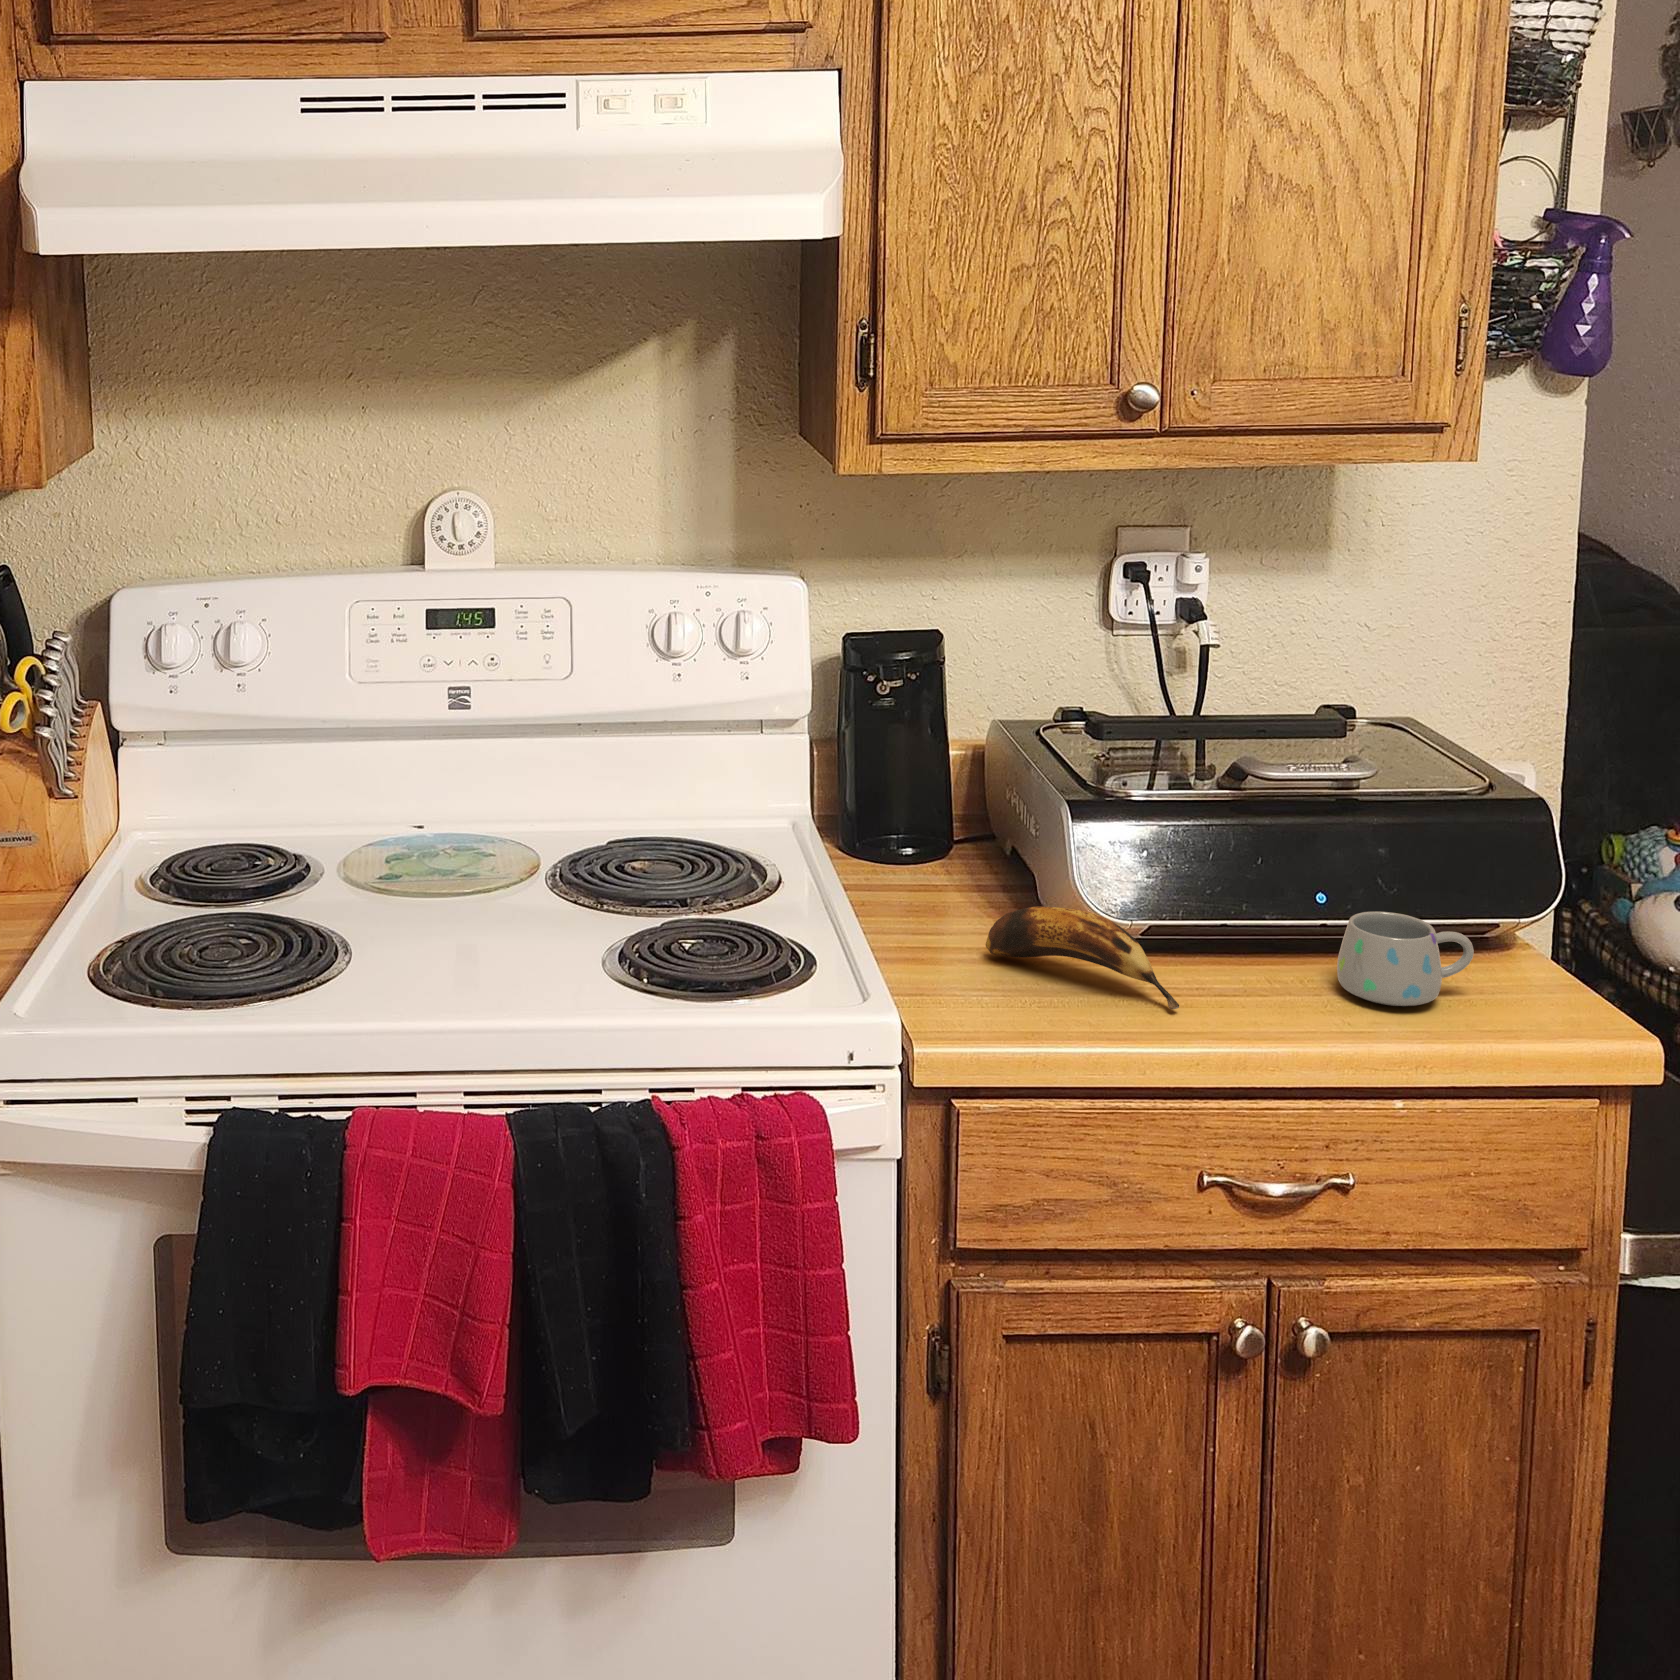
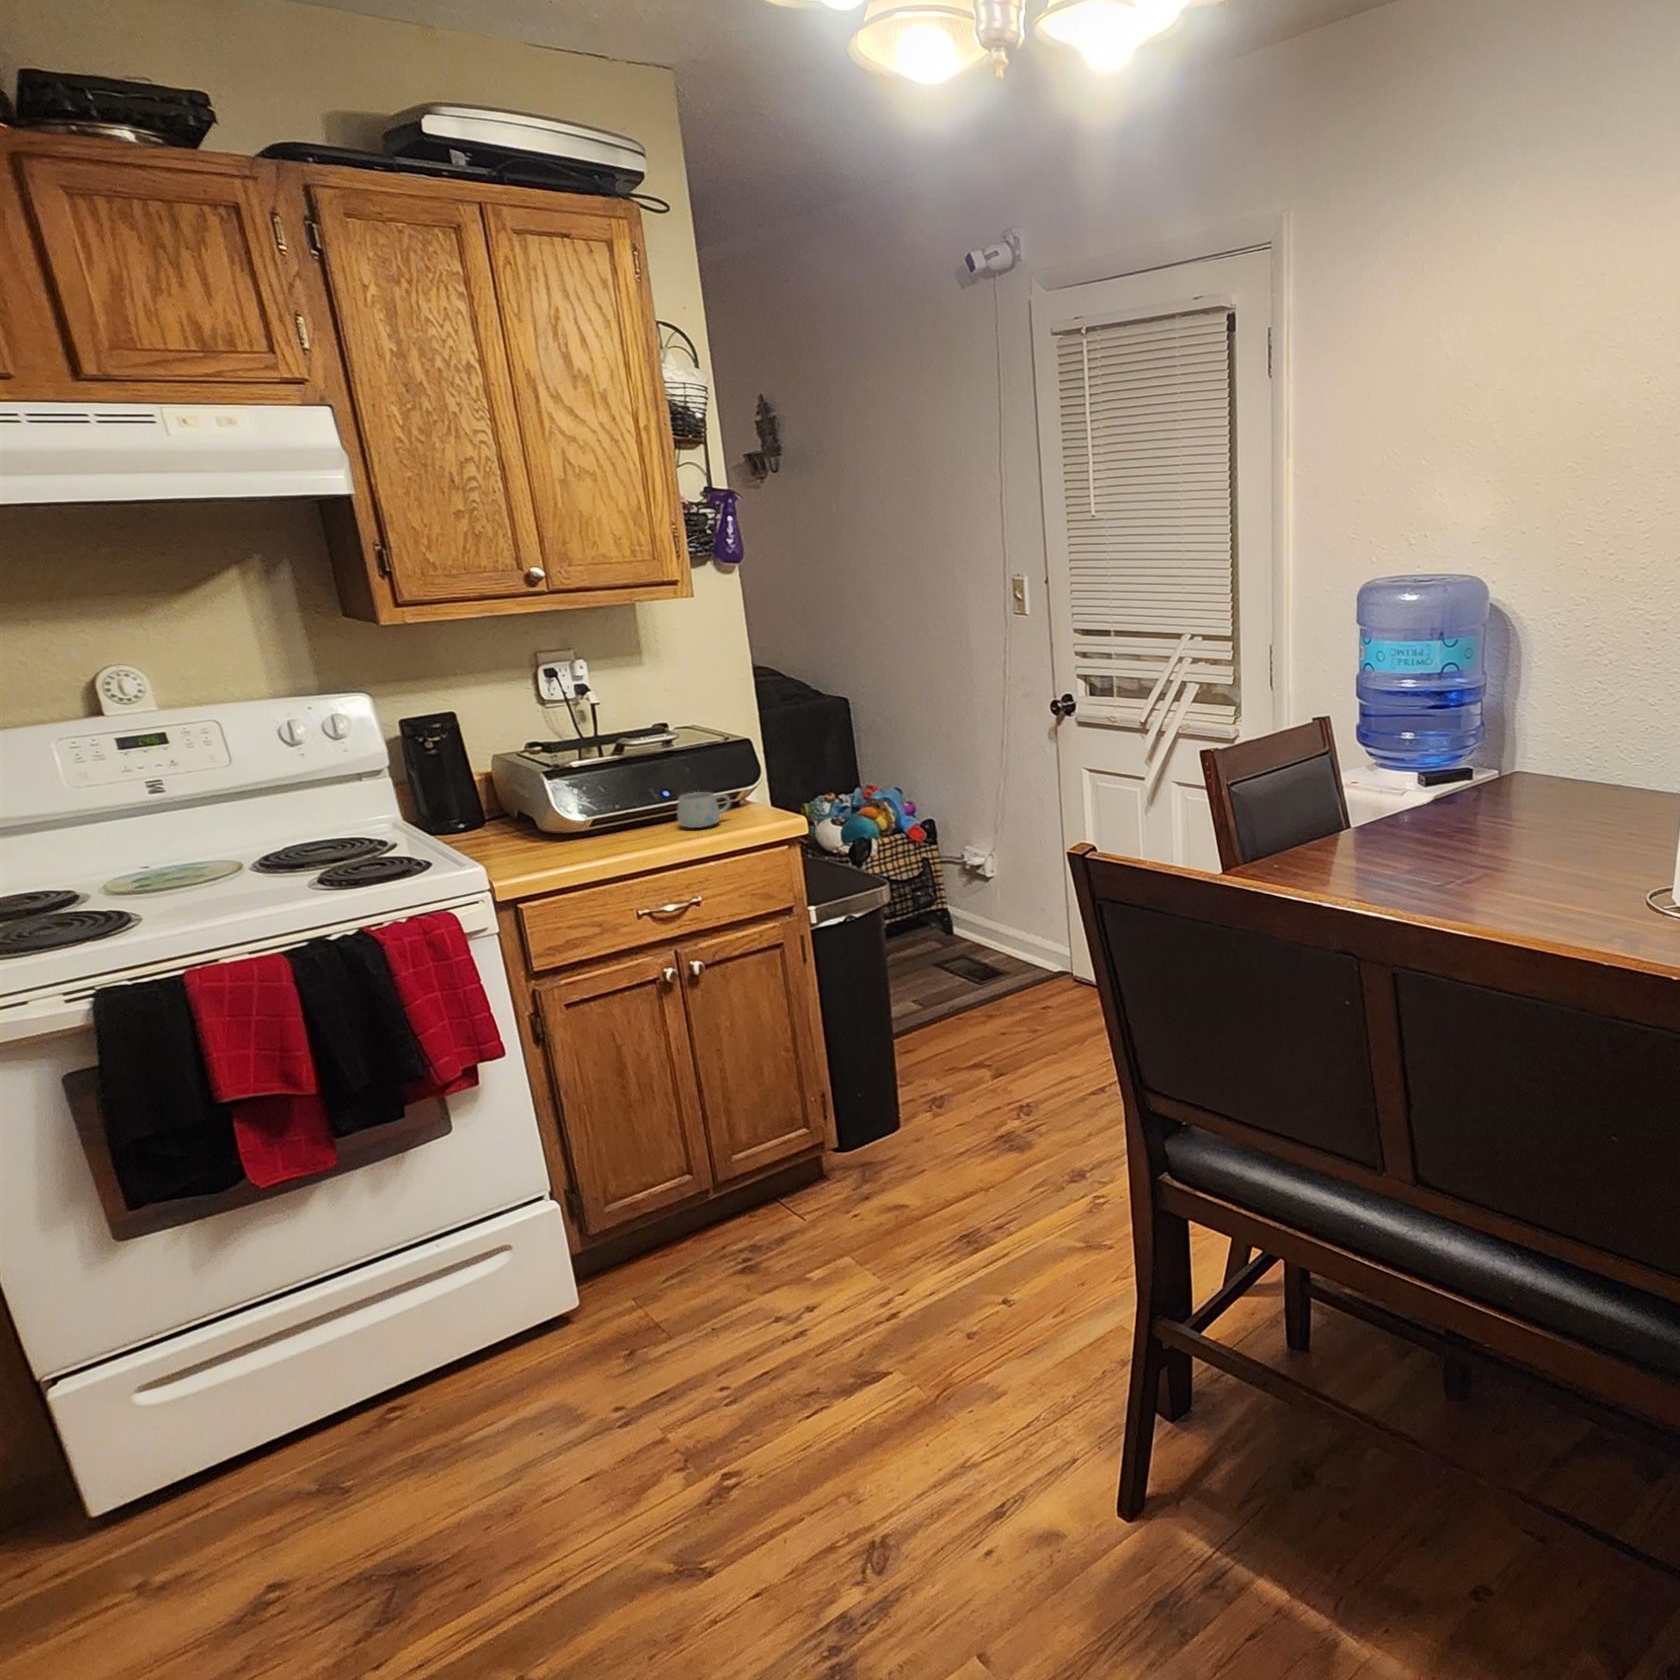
banana: present [986,907,1179,1010] -> none [517,815,614,848]

